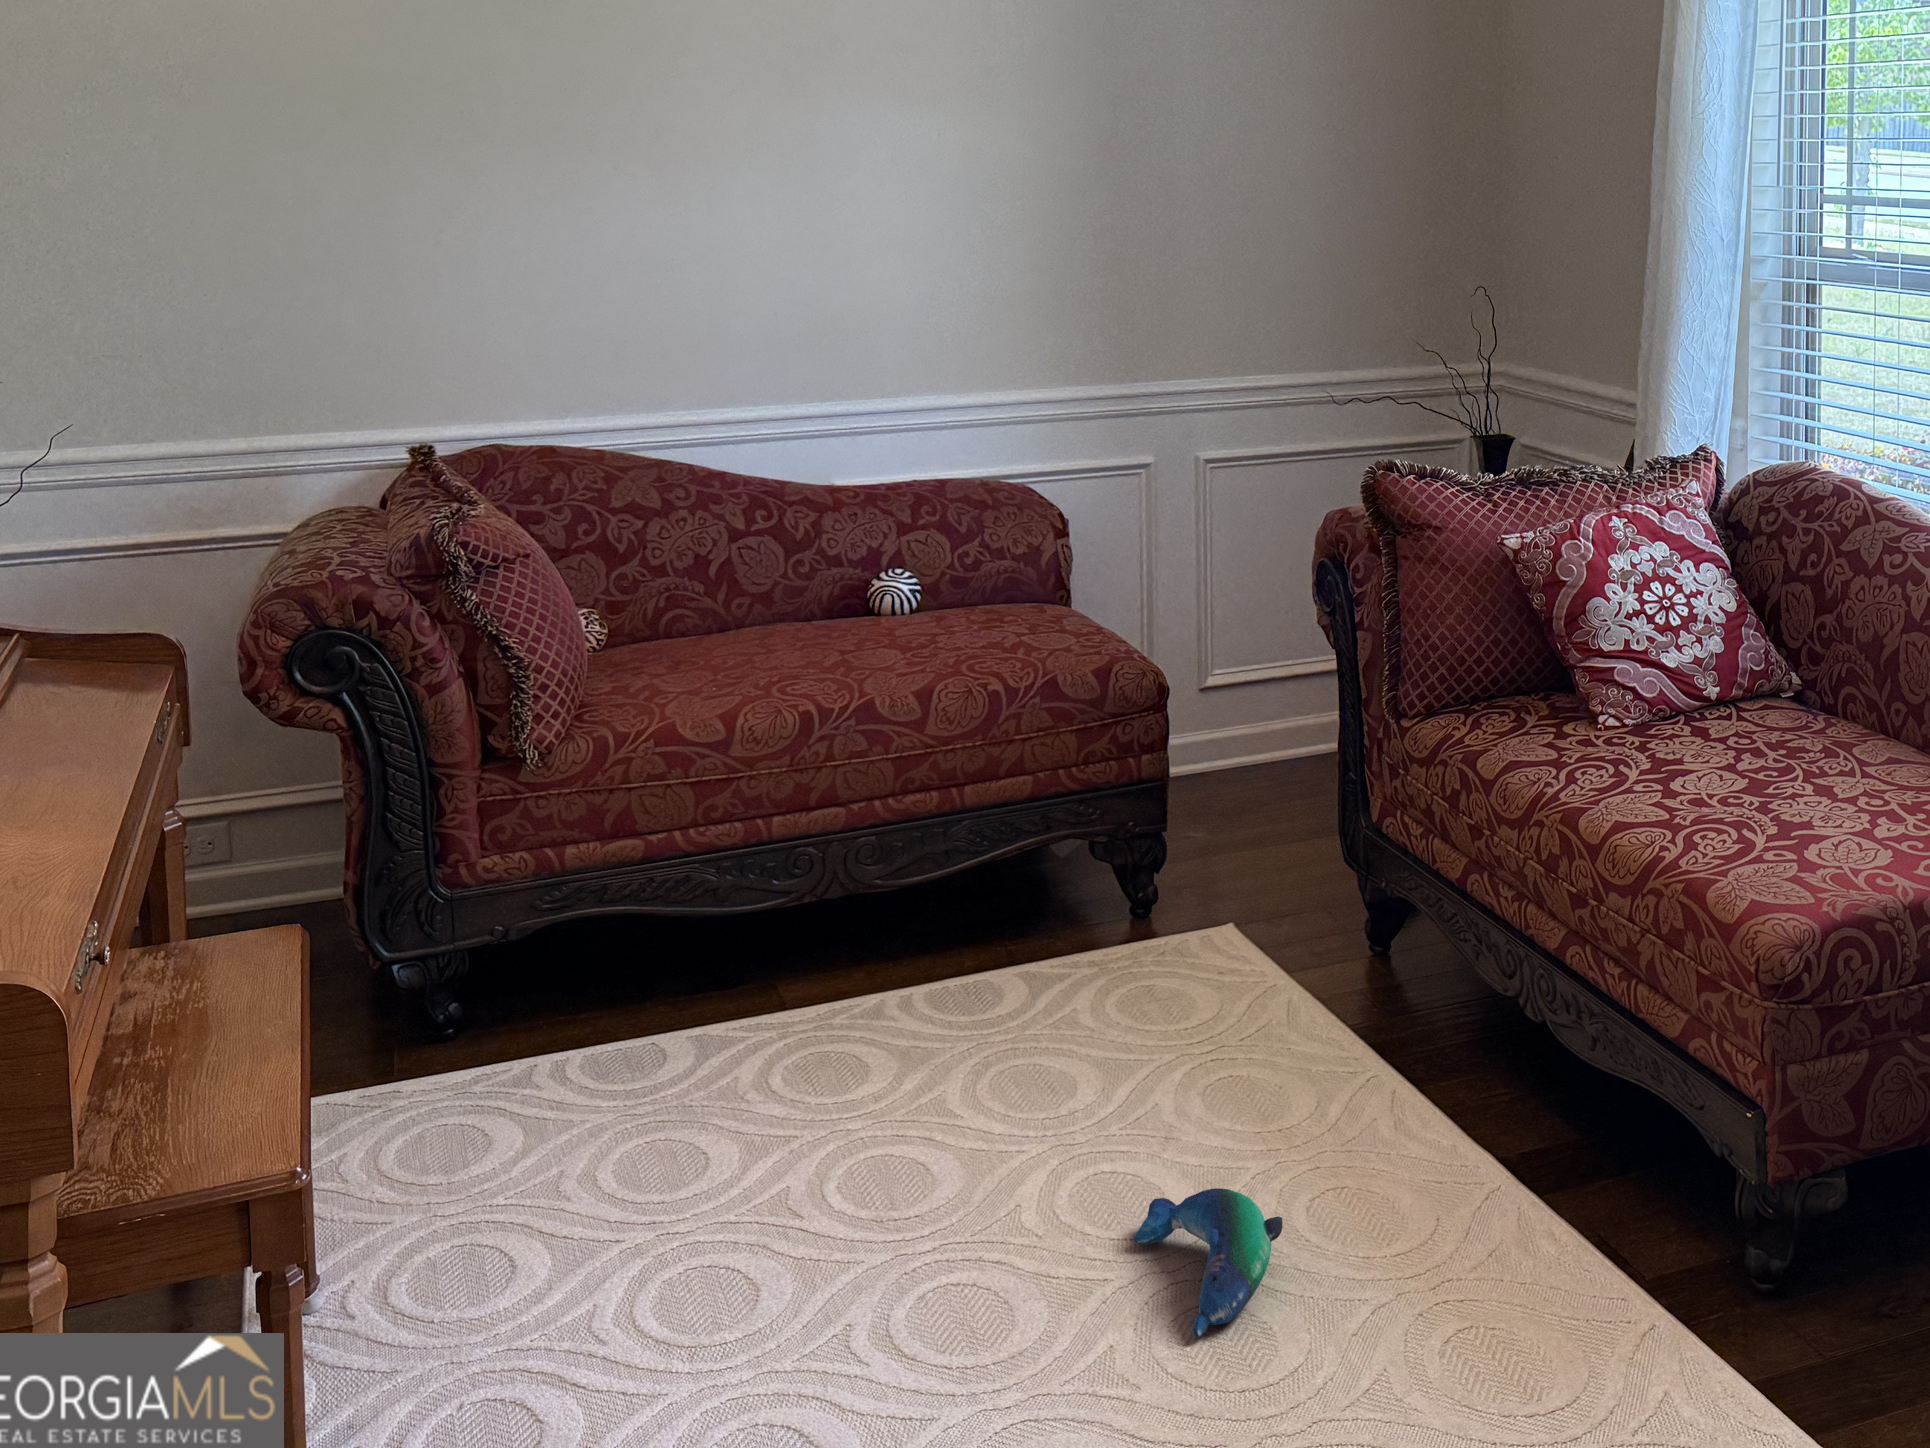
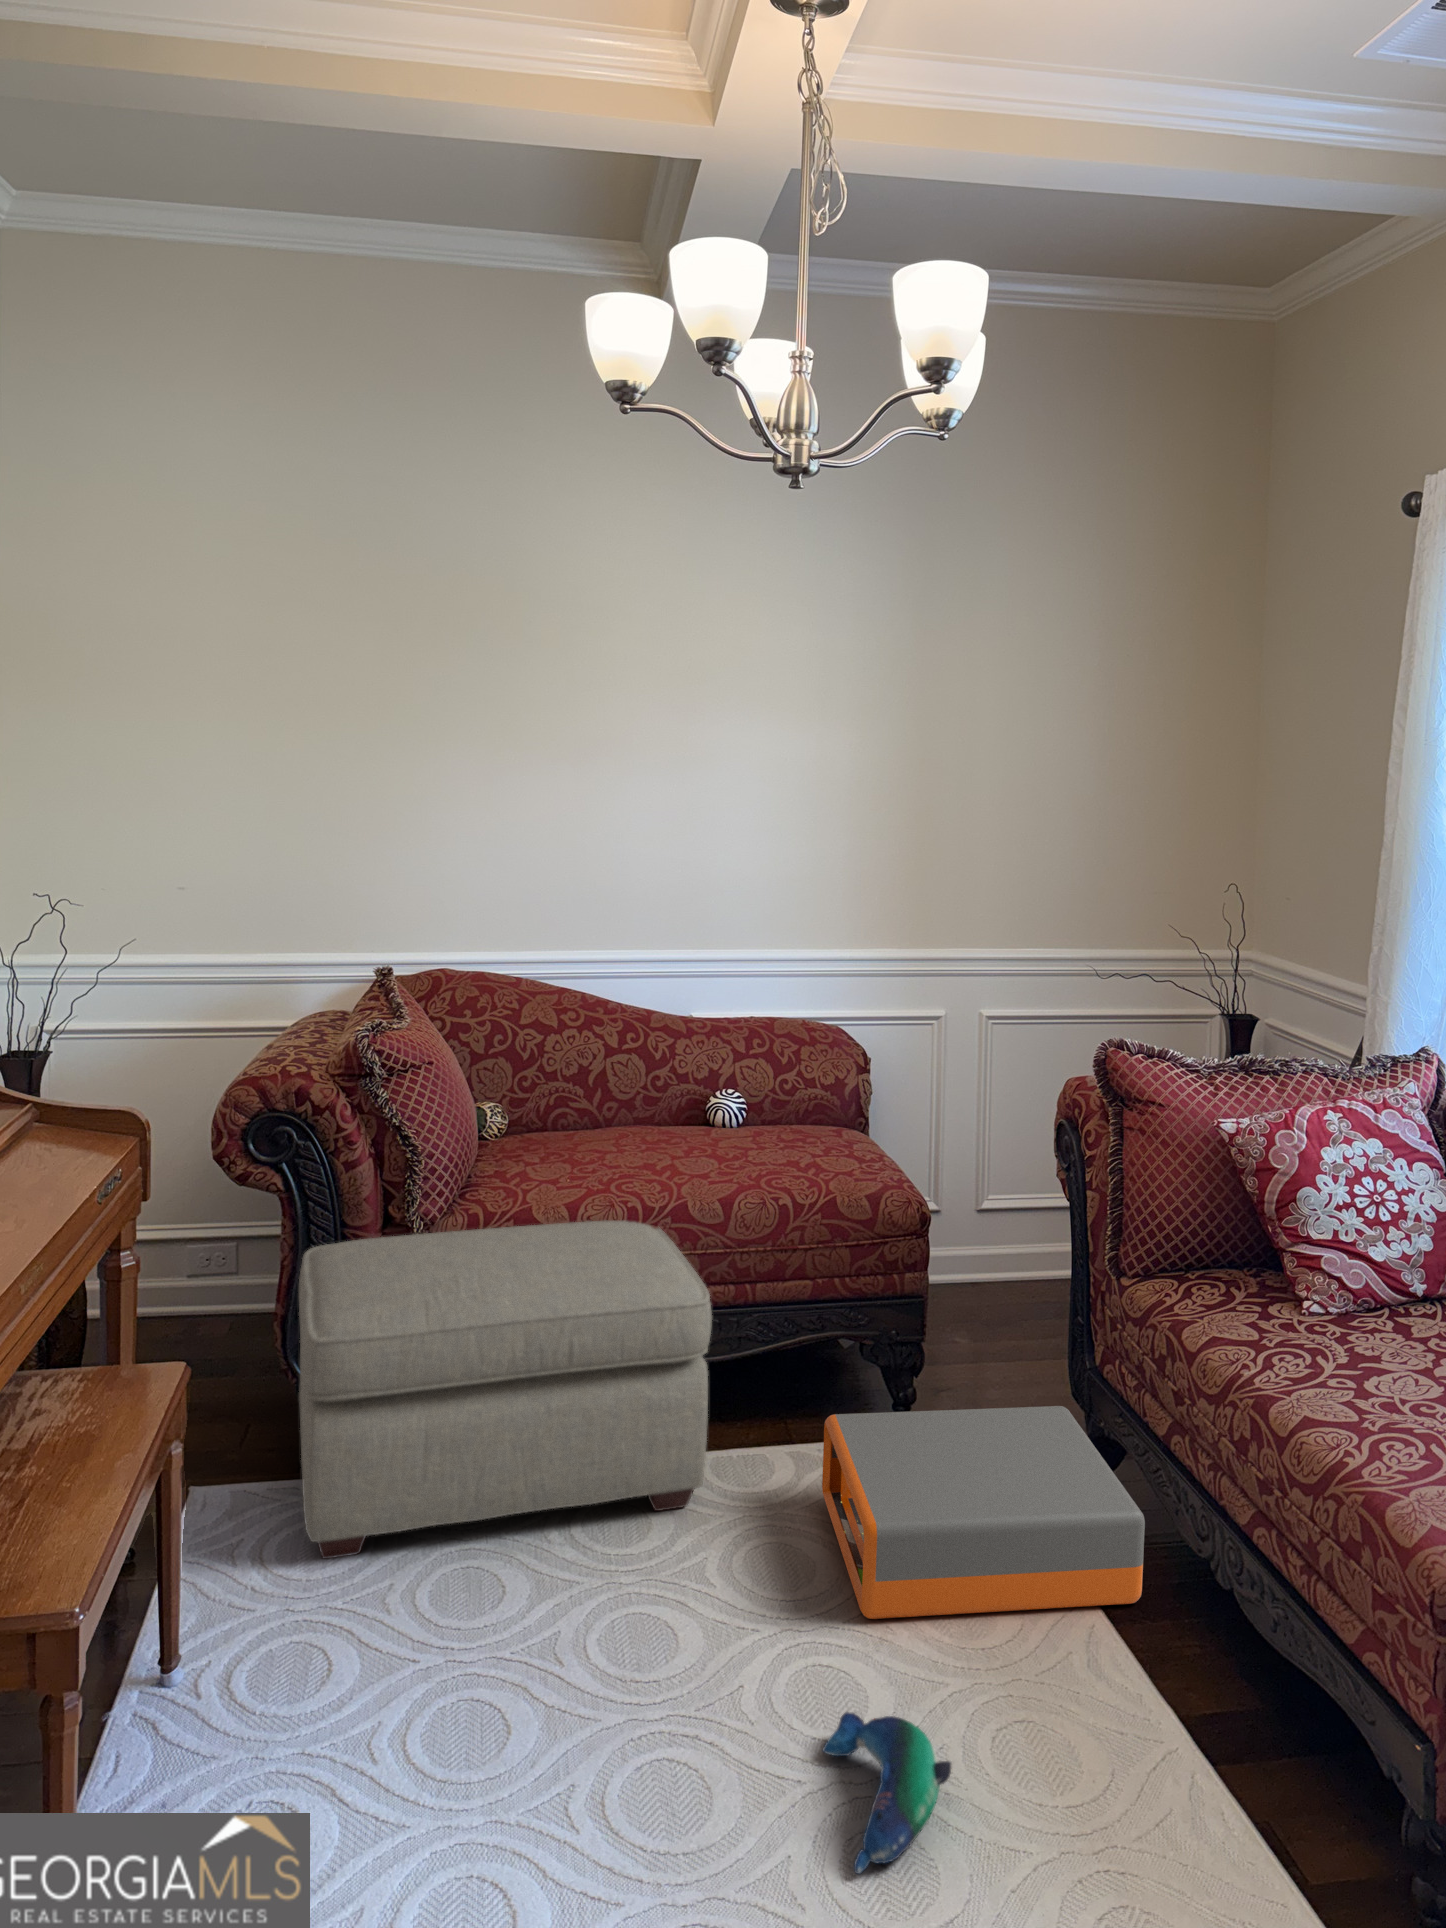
ottoman: none [376,726,933,1163] -> present [299,1220,712,1559]
storage box: none [1072,874,1446,1116] -> present [822,1406,1145,1619]

